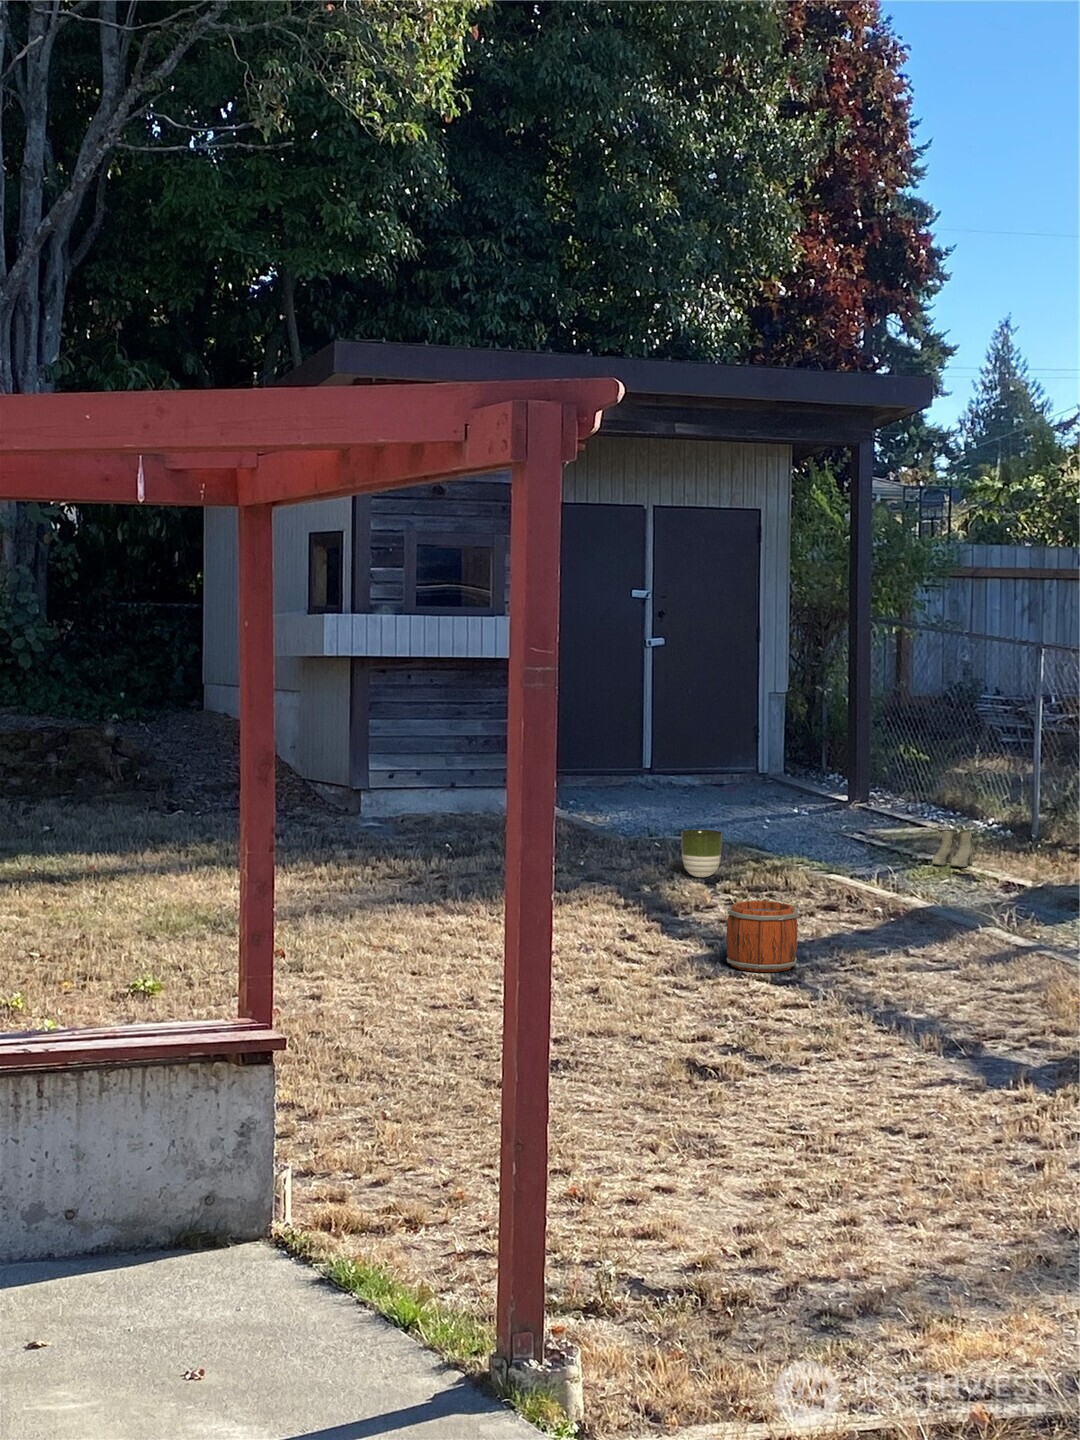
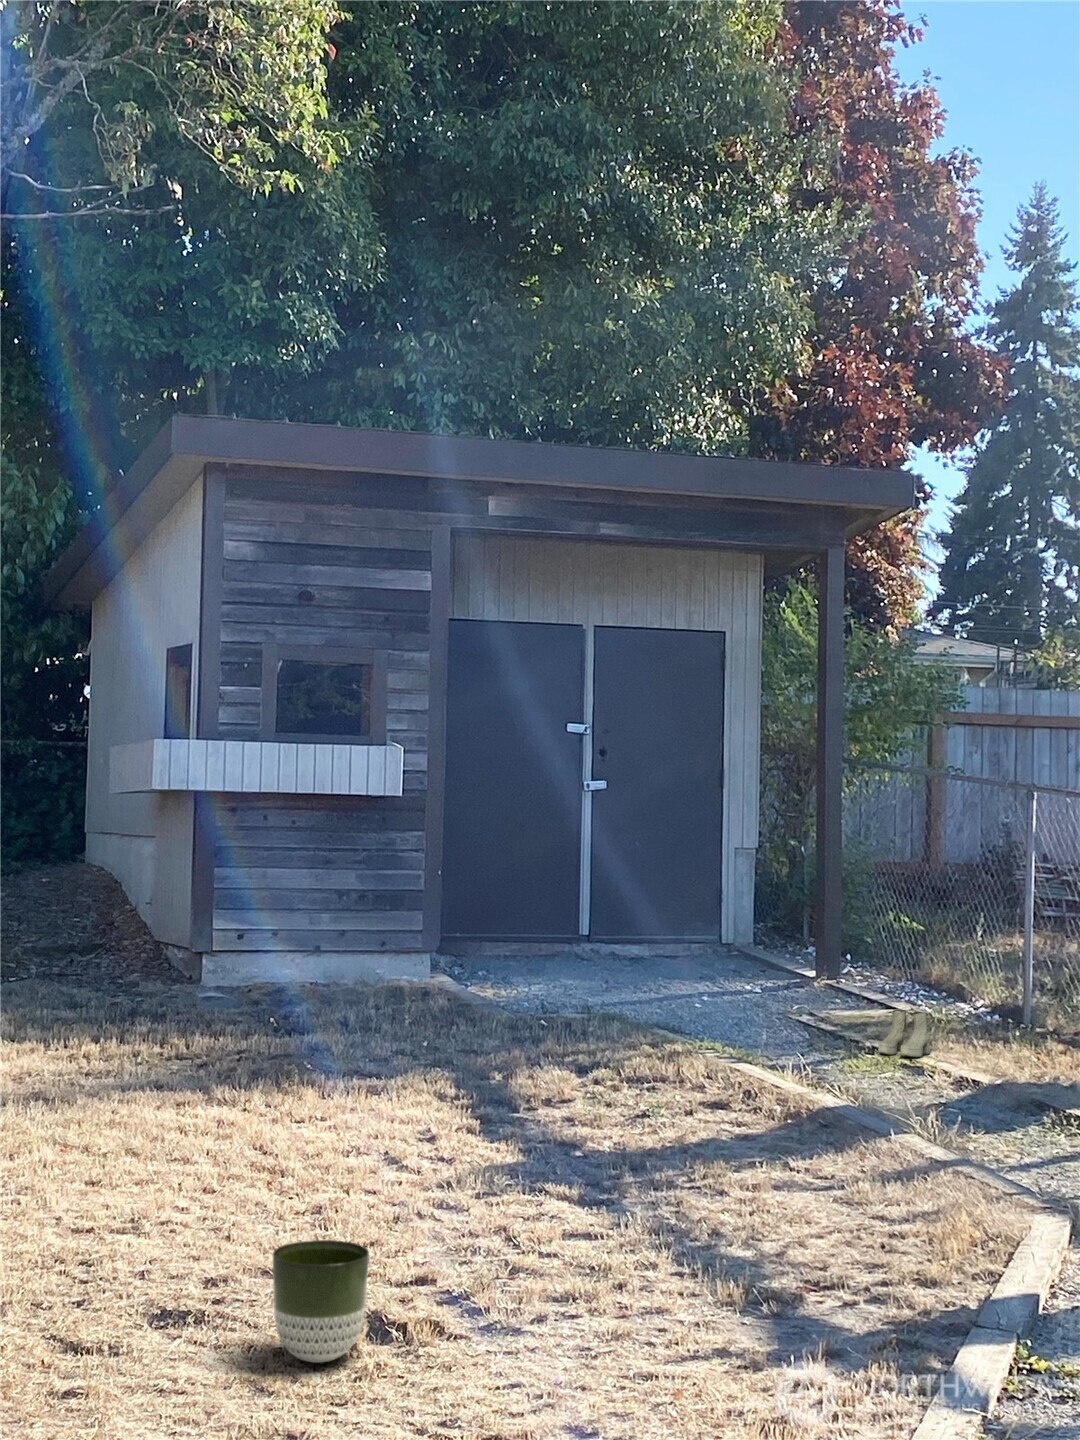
planter: present [681,830,722,877] -> present [273,1240,369,1363]
bucket: present [727,901,798,972] -> none [531,1092,626,1187]

